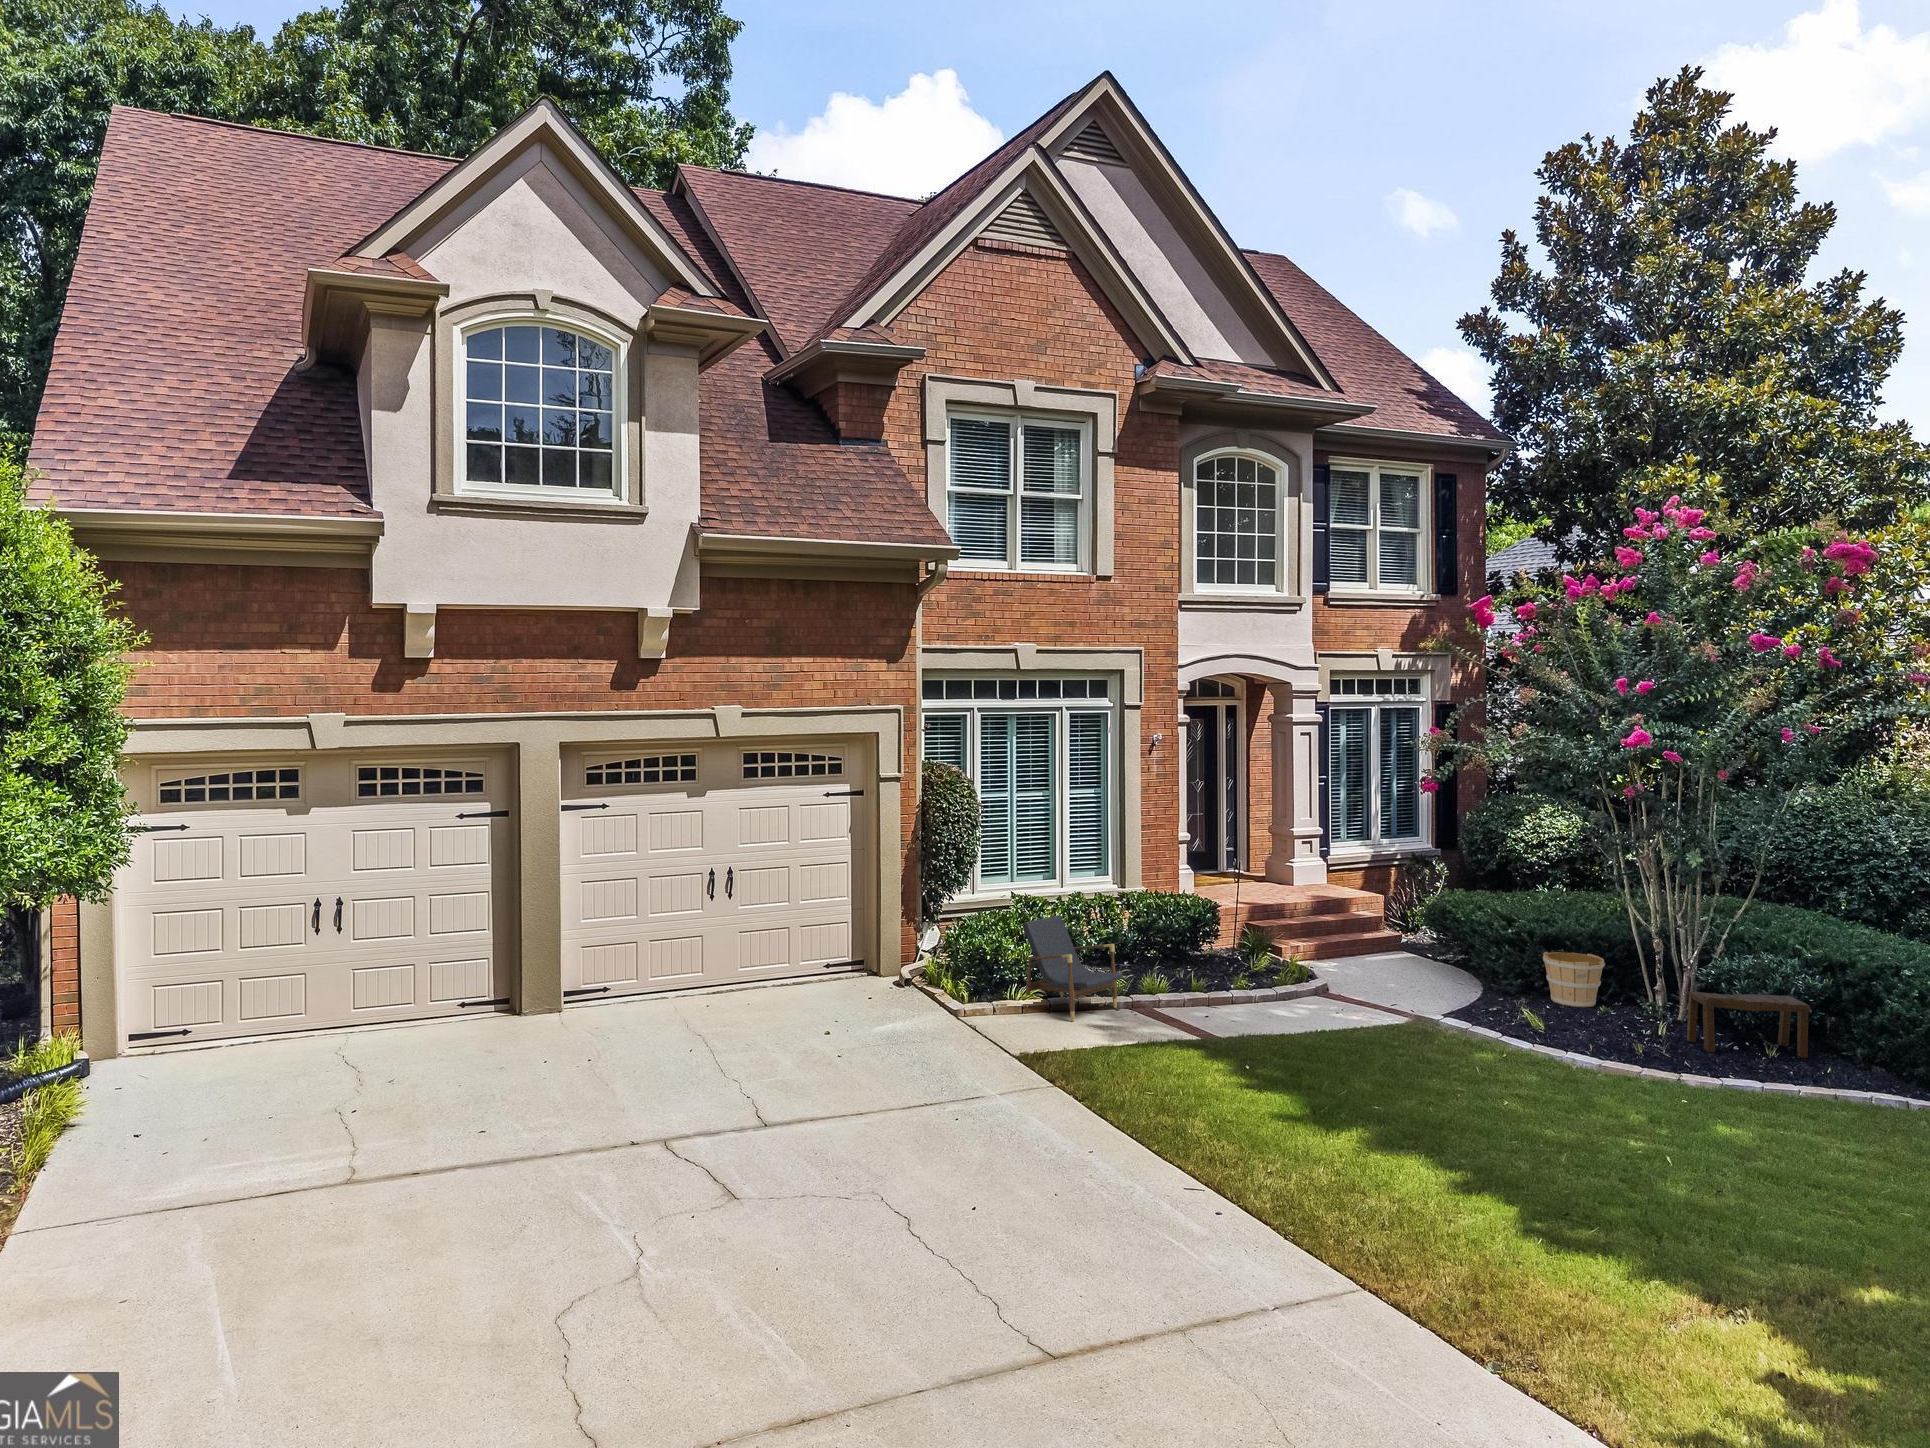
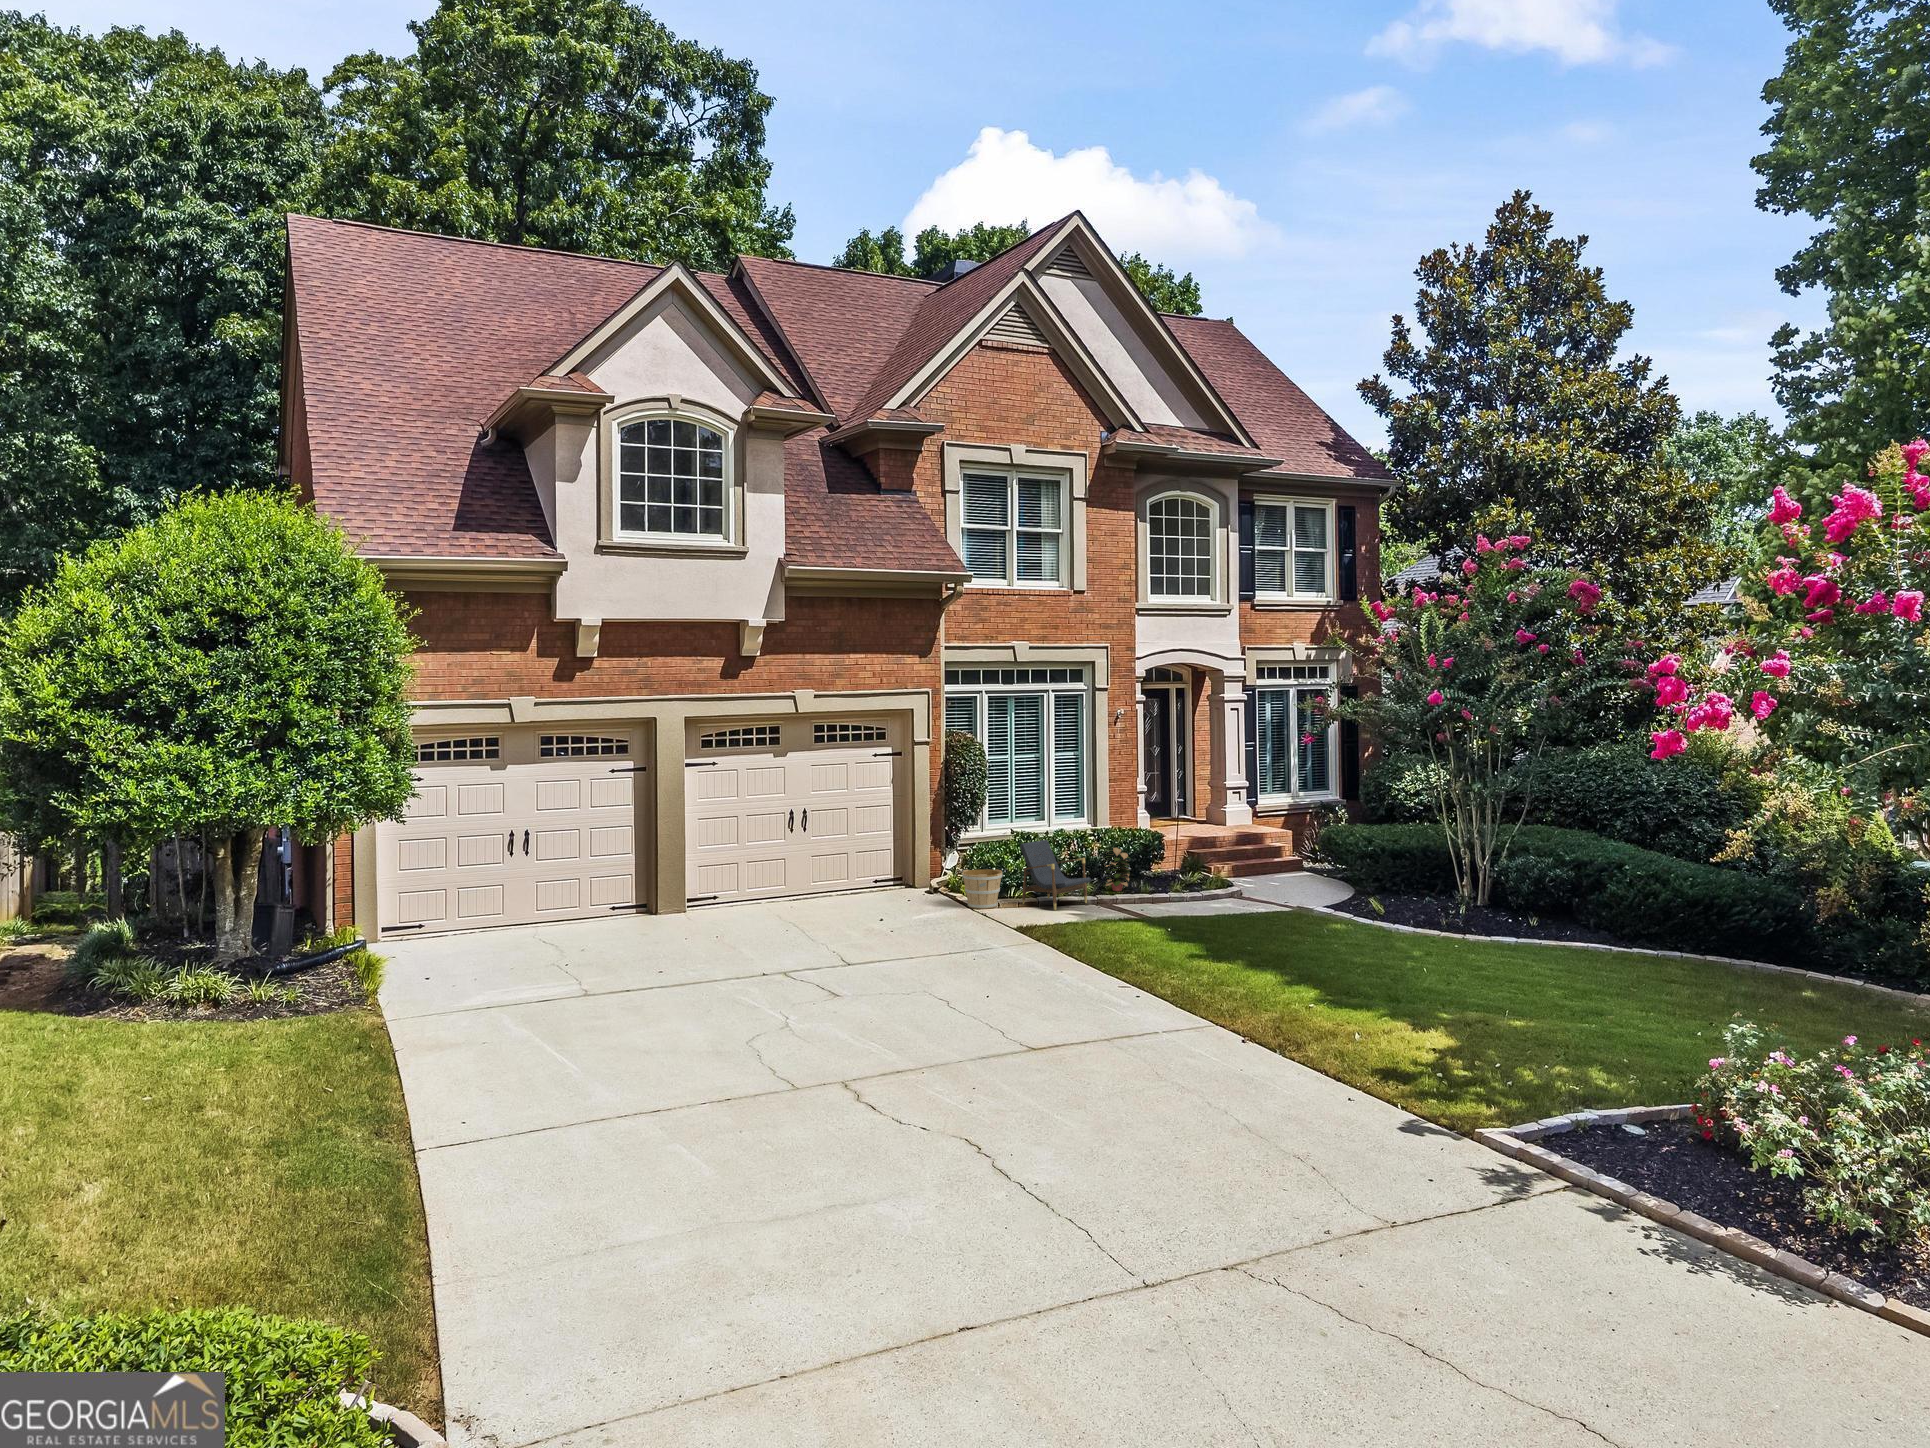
decorative plant: none [1134,925,1177,986] -> present [1104,848,1130,891]
wooden bucket: present [1543,952,1605,1007] -> present [962,869,1003,909]
bench: present [1687,991,1810,1058] -> none [1470,878,1543,918]

